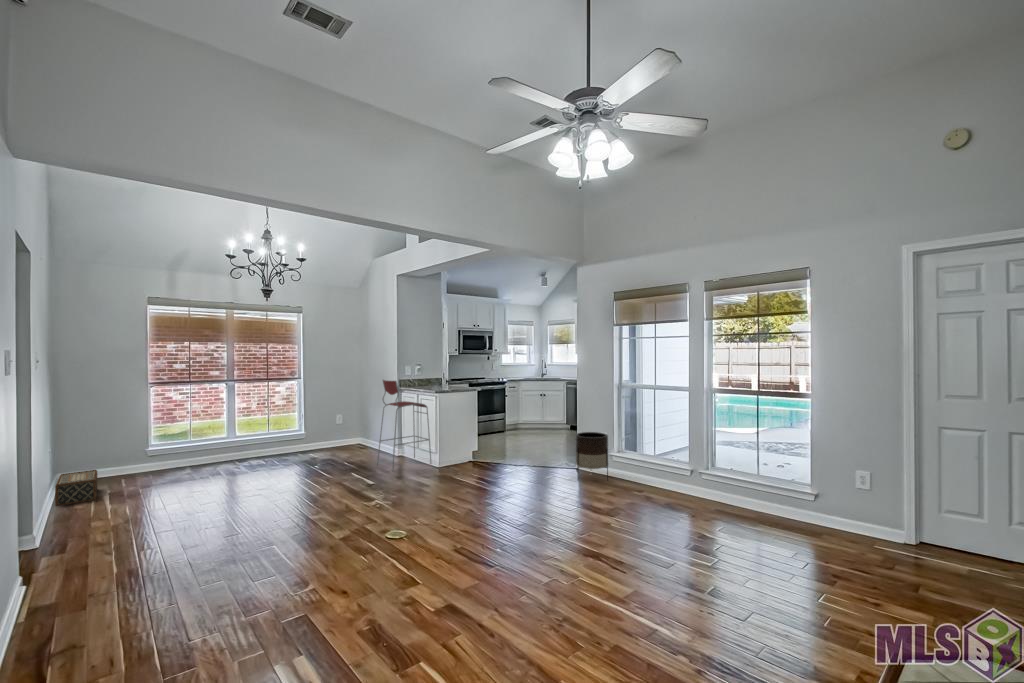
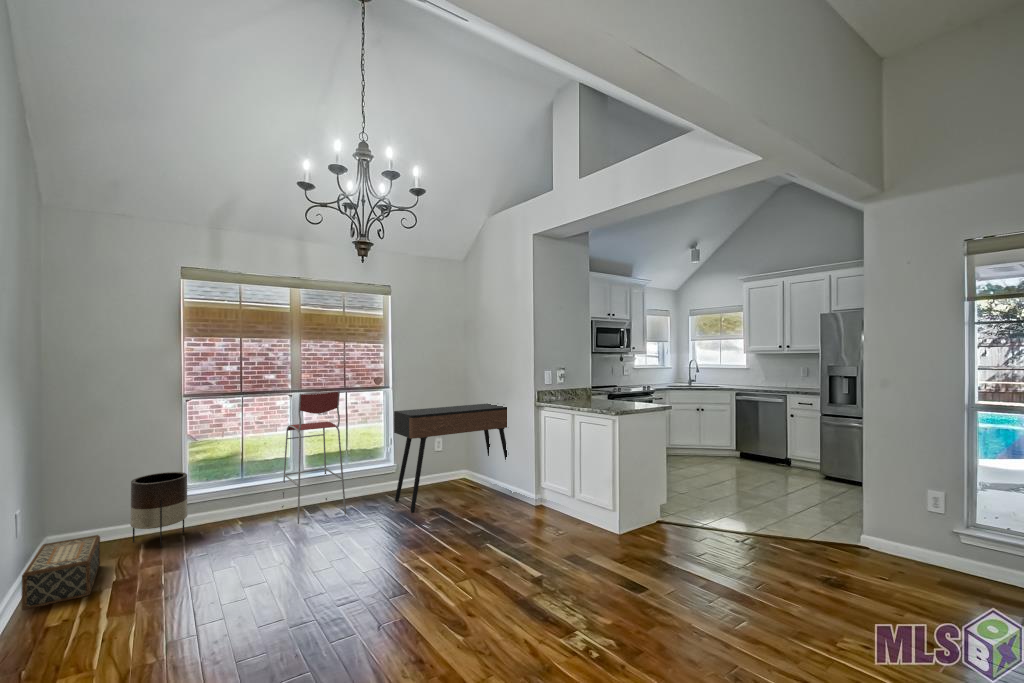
bar stool: present [377,380,431,470] -> present [282,391,346,524]
console table: none [302,389,391,461] -> present [394,403,507,512]
planter: present [576,432,608,481] -> present [130,472,187,548]

